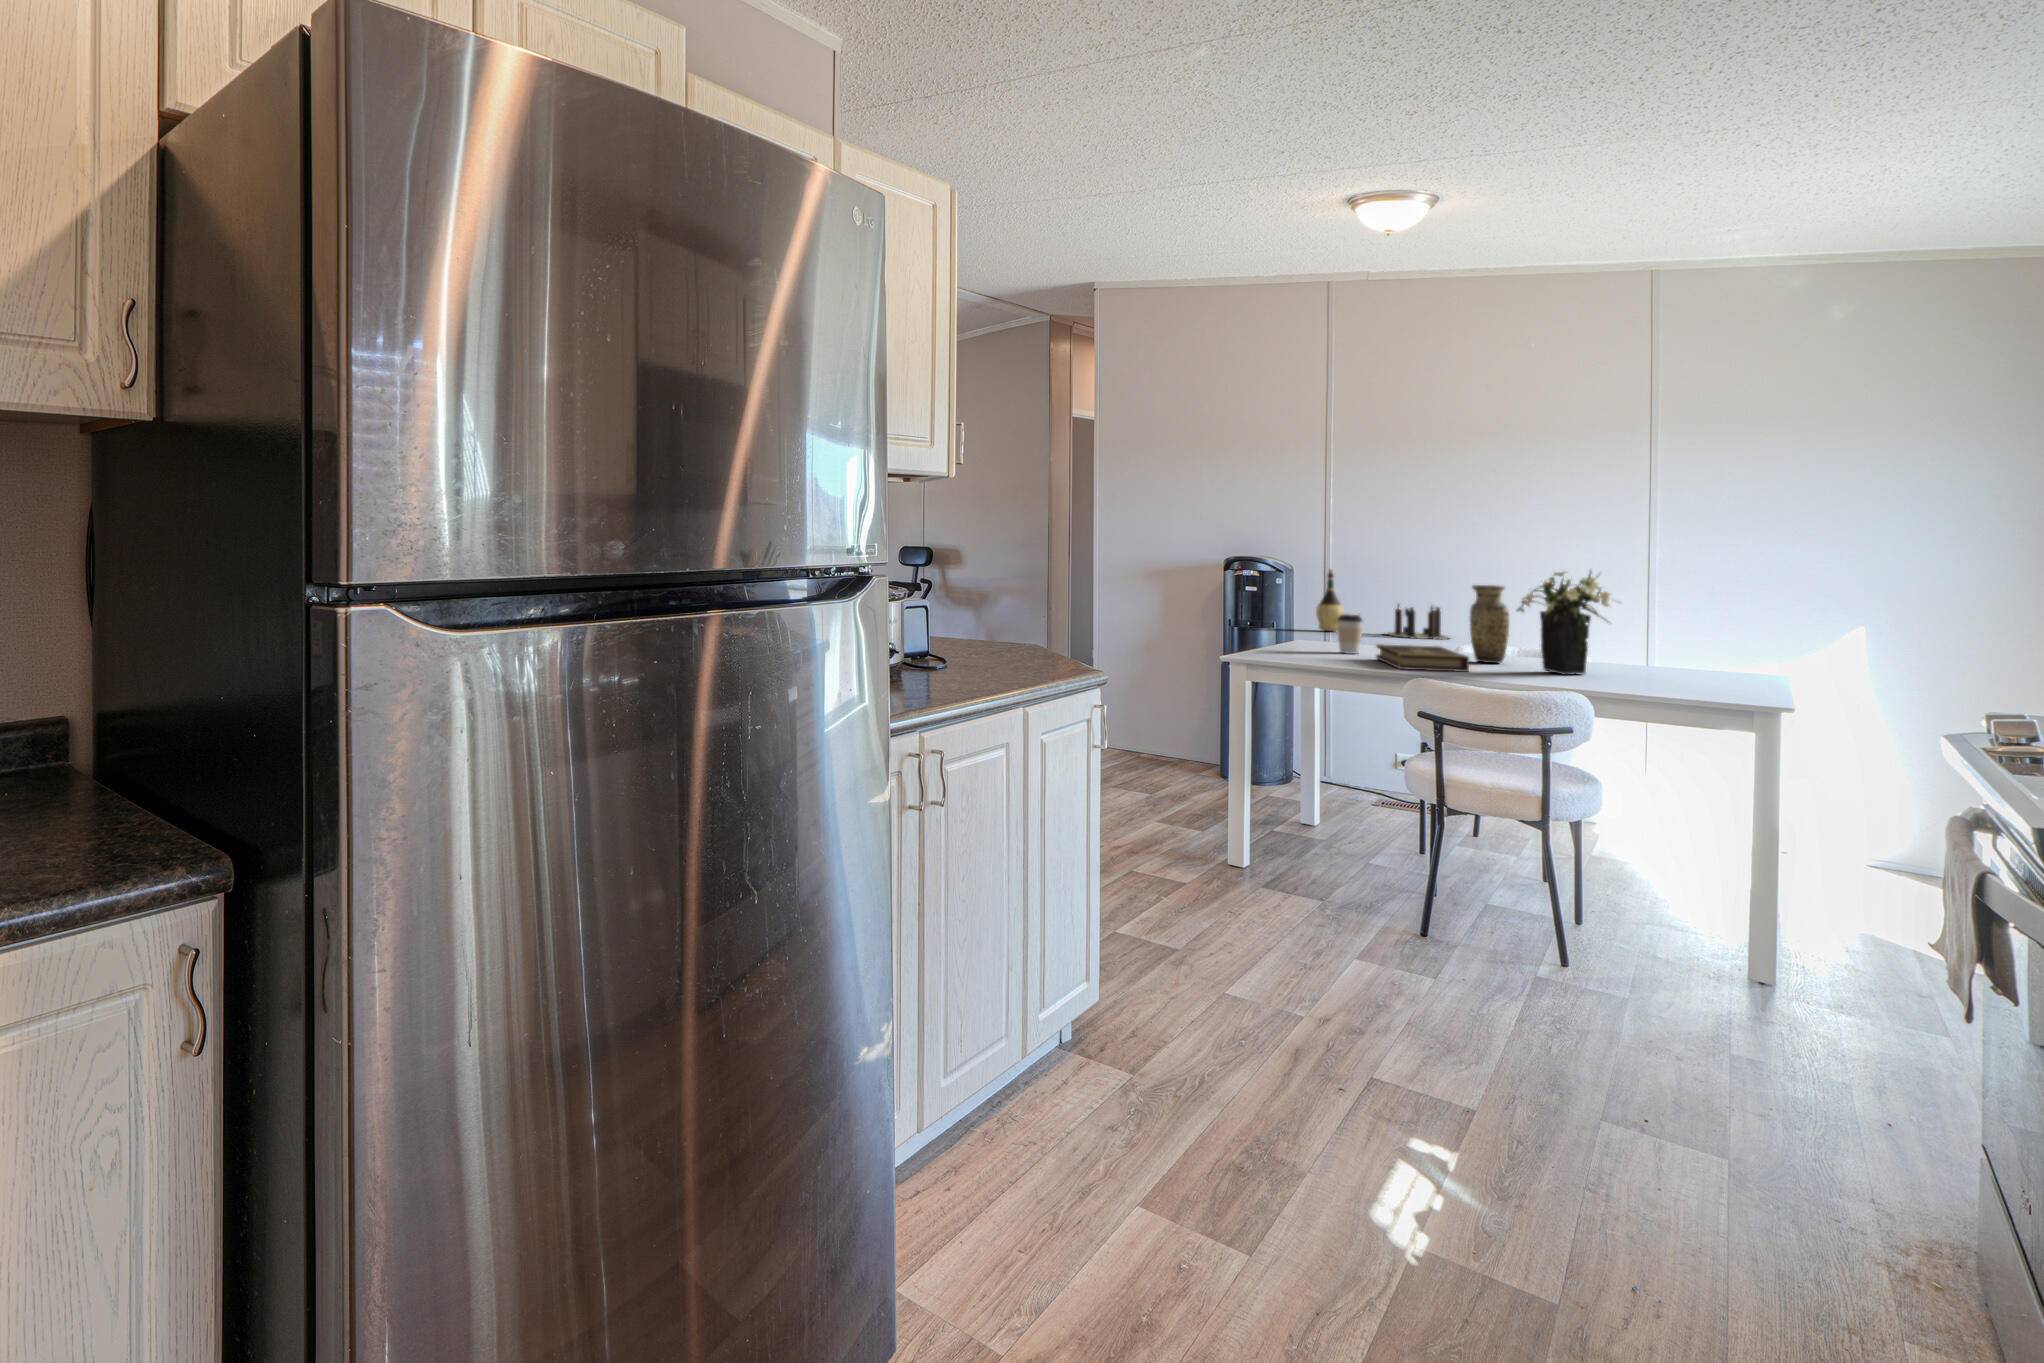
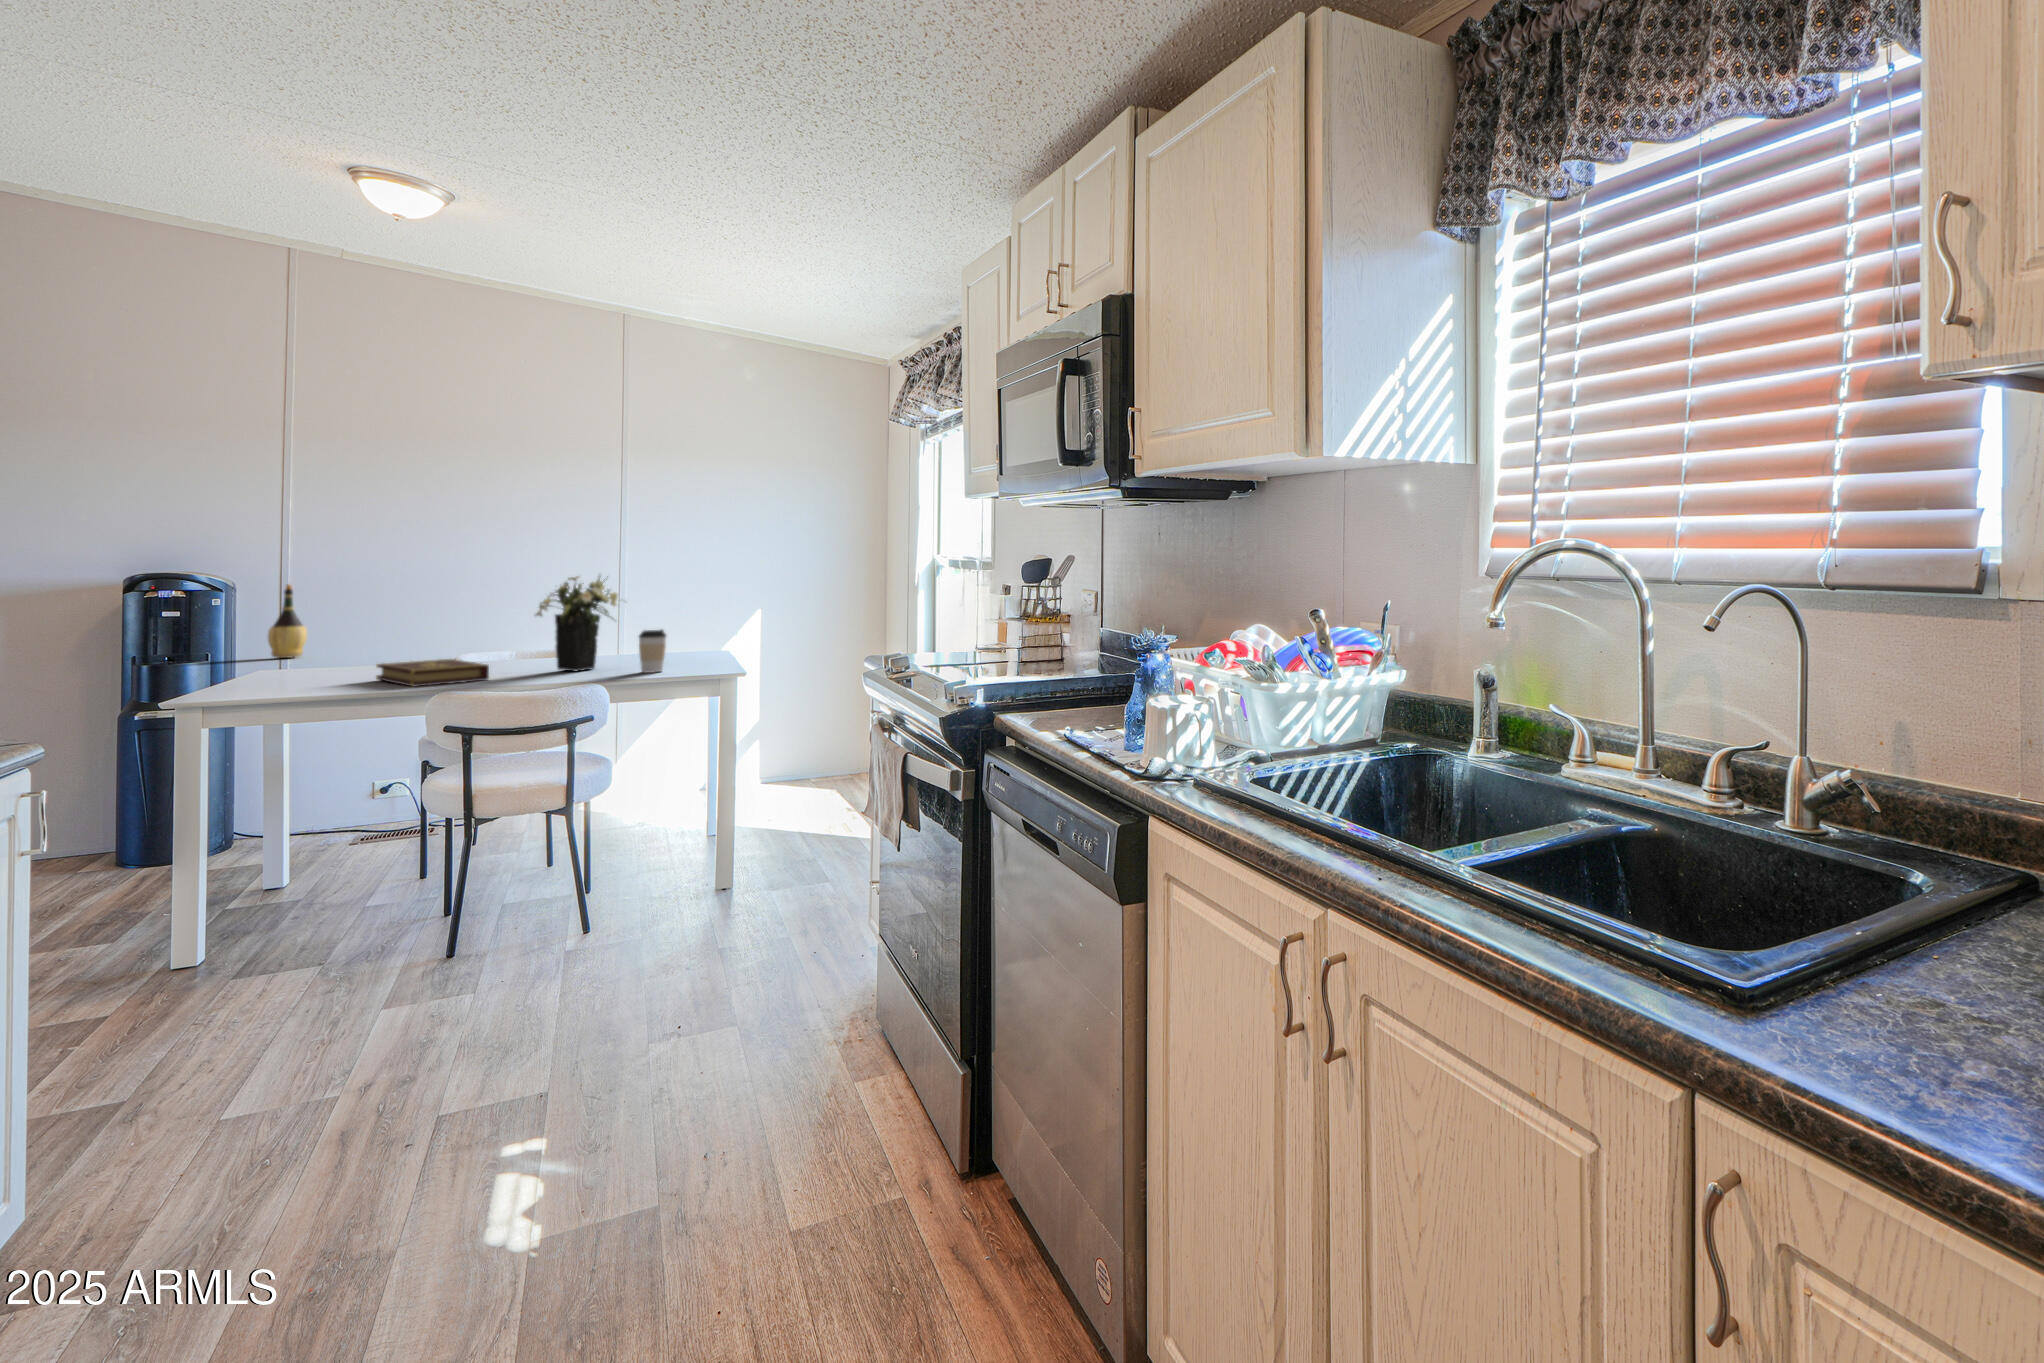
vase: present [1470,585,1509,663] -> none [481,593,521,670]
candle: present [1384,605,1448,640] -> none [356,616,463,656]
coffee cup: present [1337,614,1363,654] -> present [639,629,666,673]

